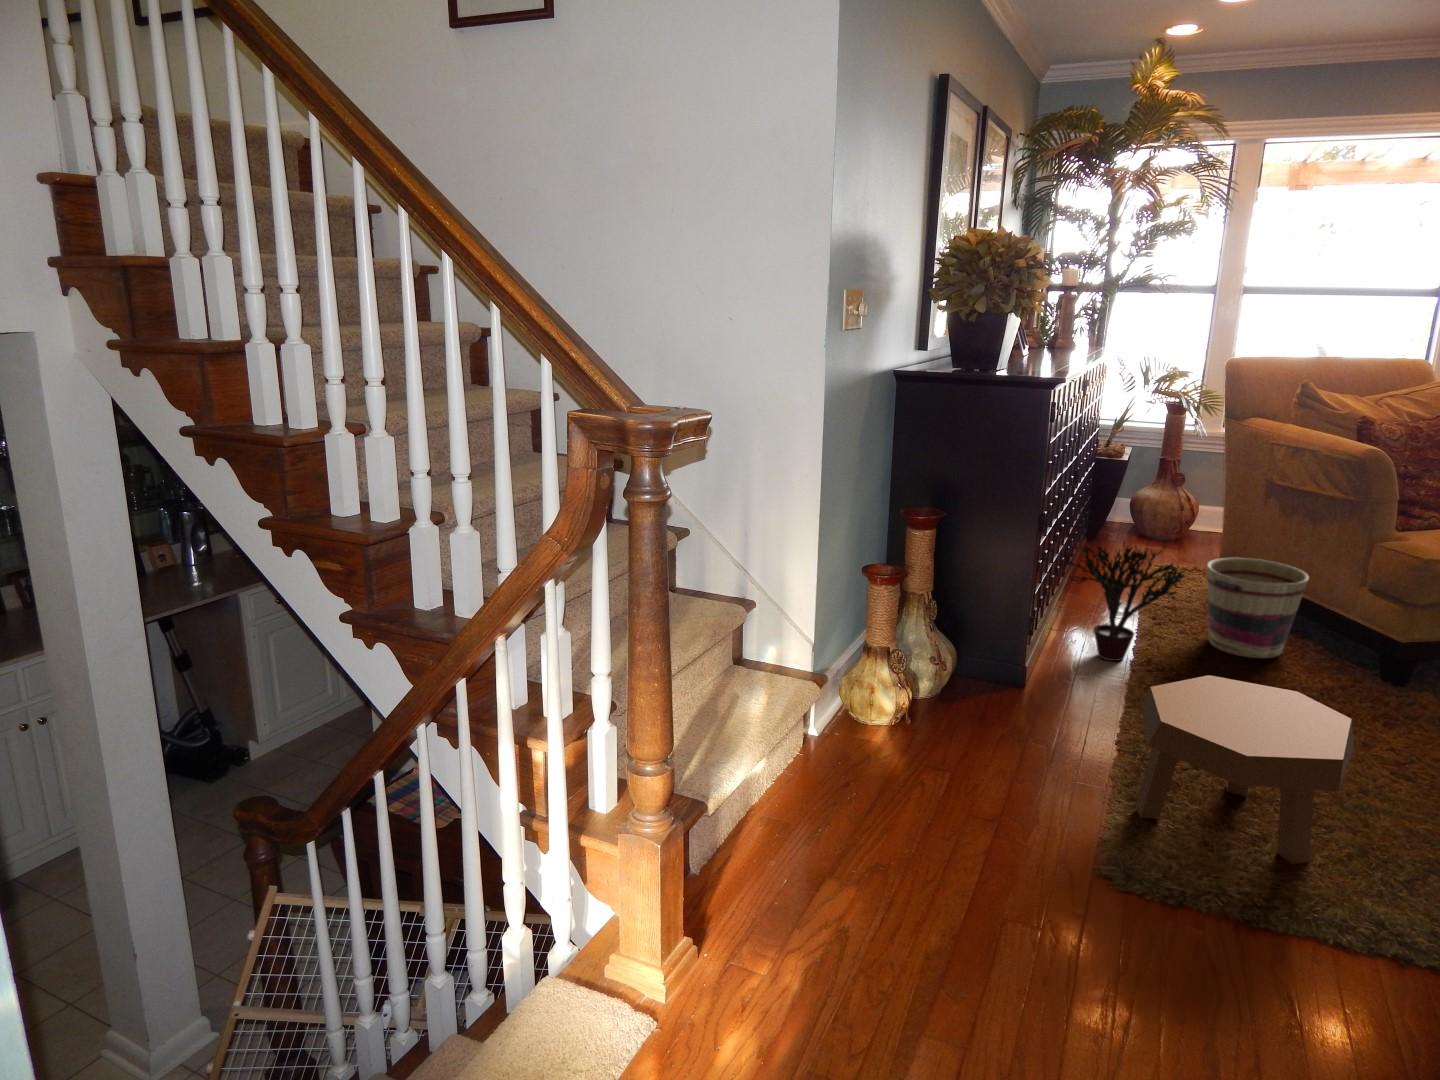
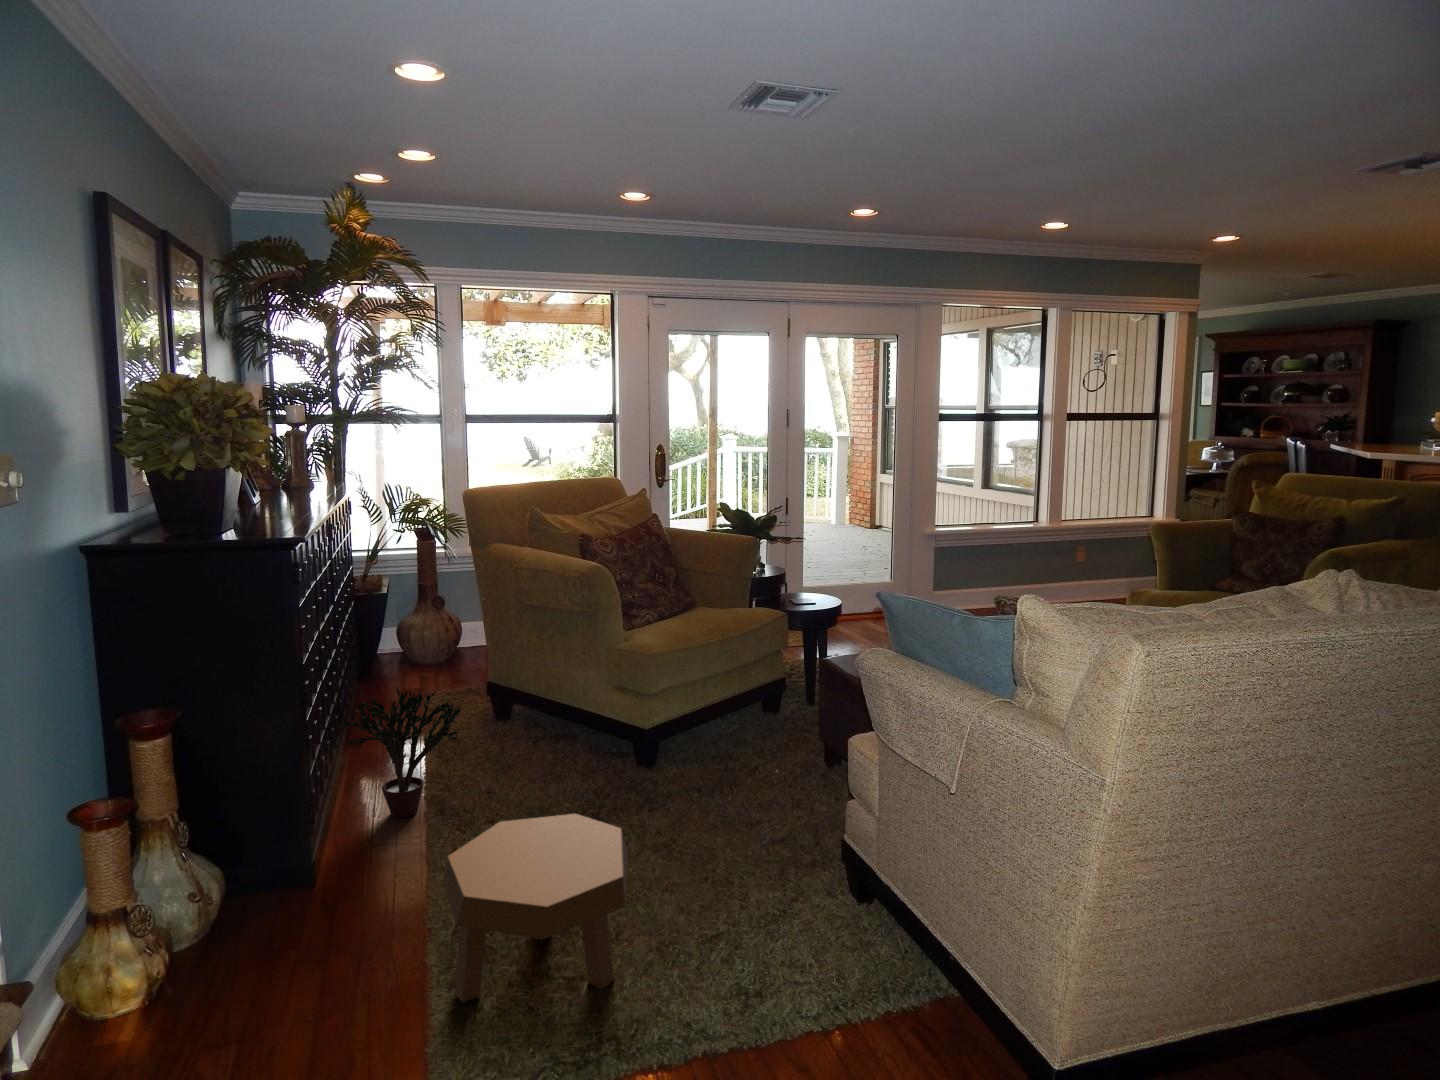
basket: present [1207,558,1309,658] -> none [479,676,564,773]

